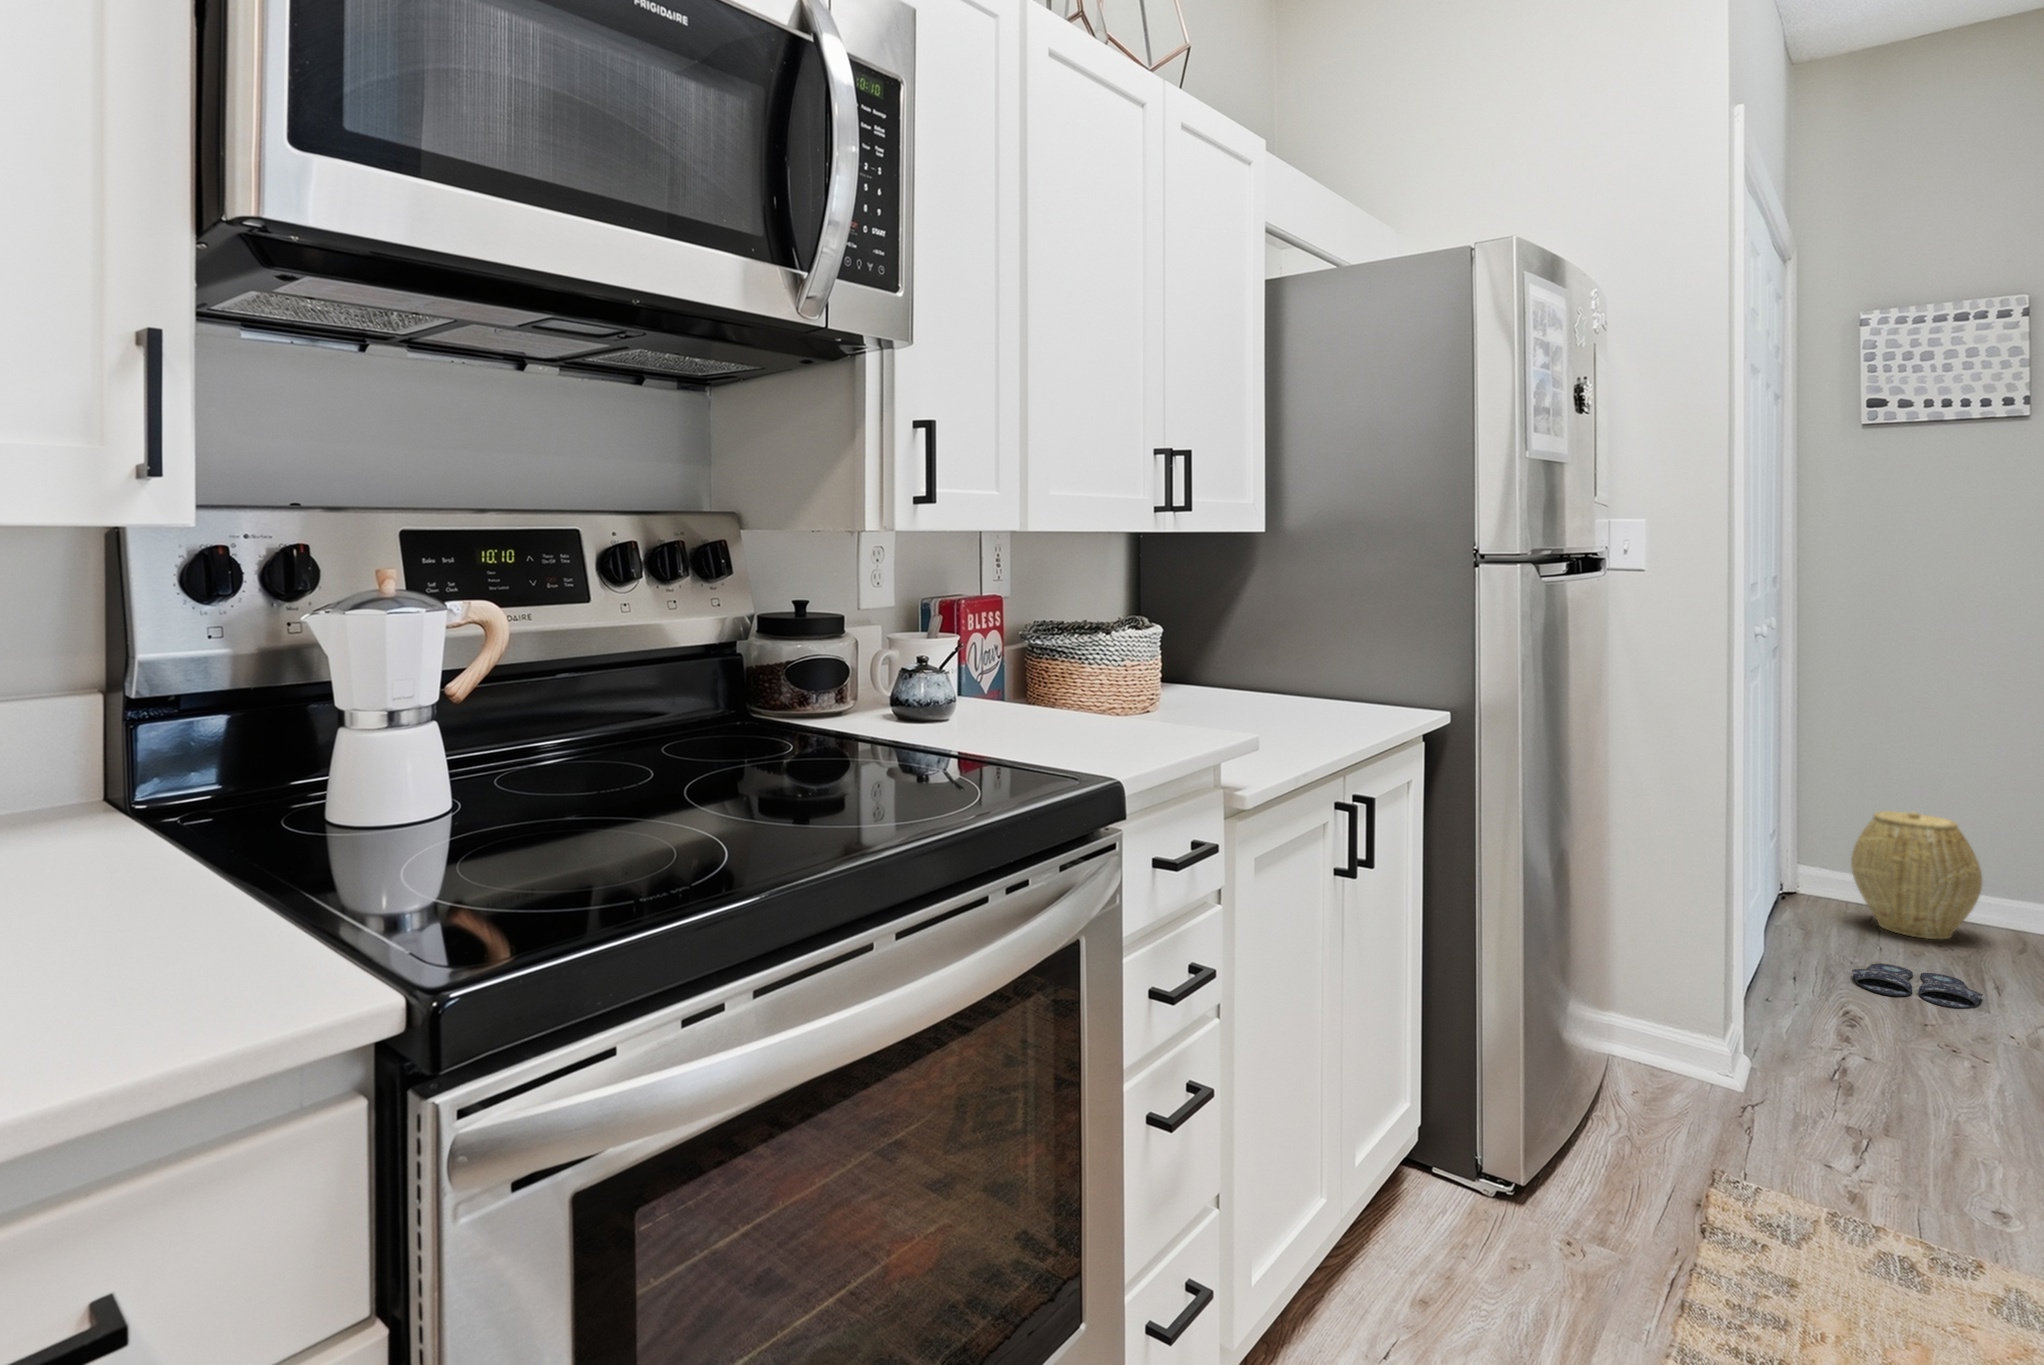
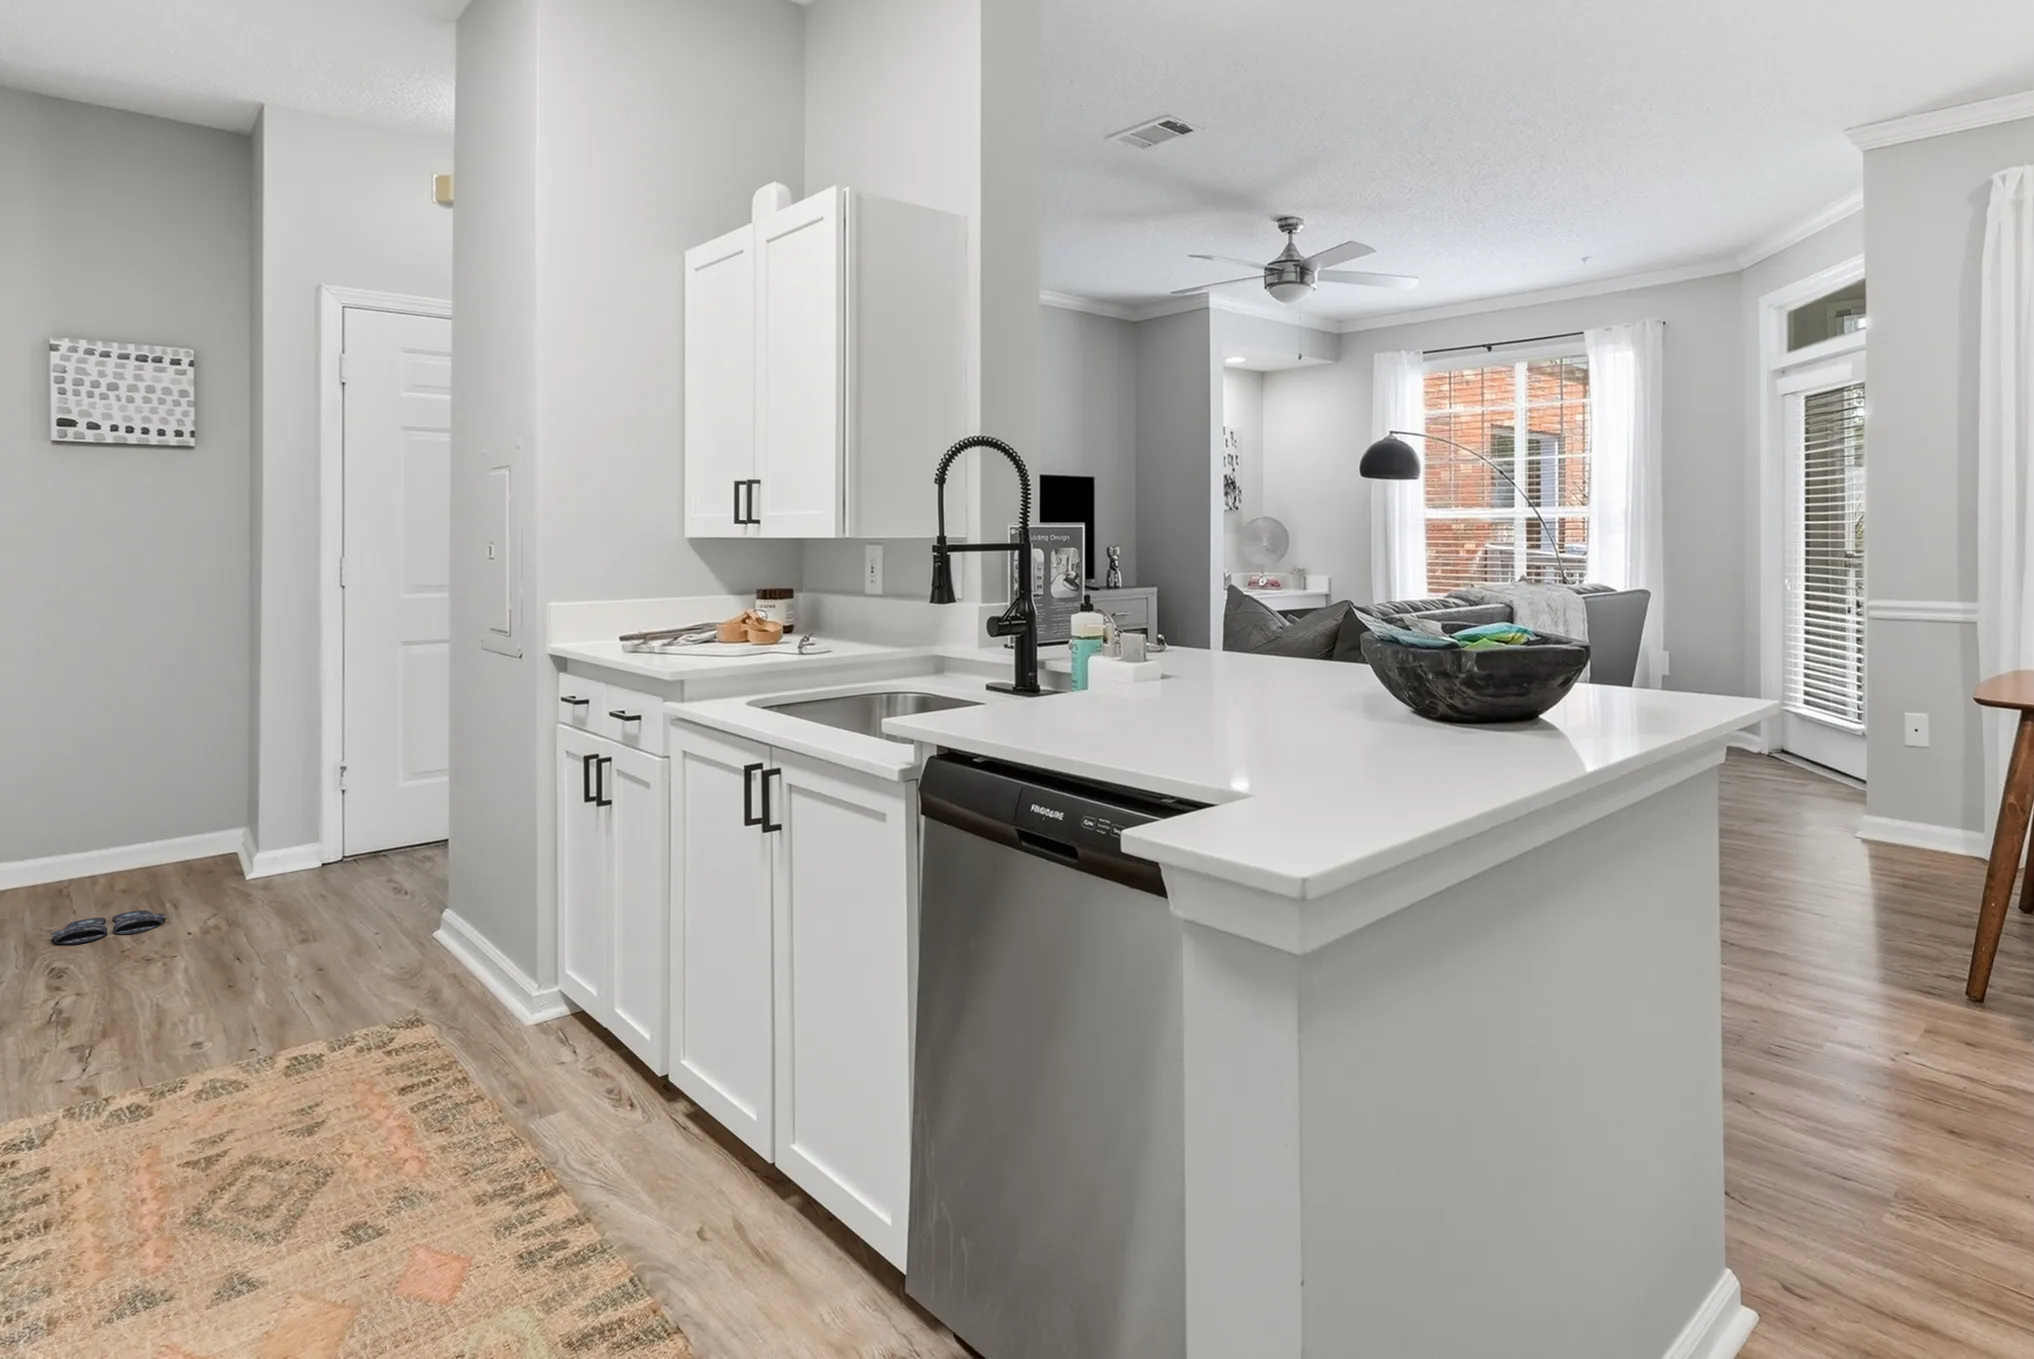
woven basket: present [1851,811,1982,939] -> none [41,784,160,895]

